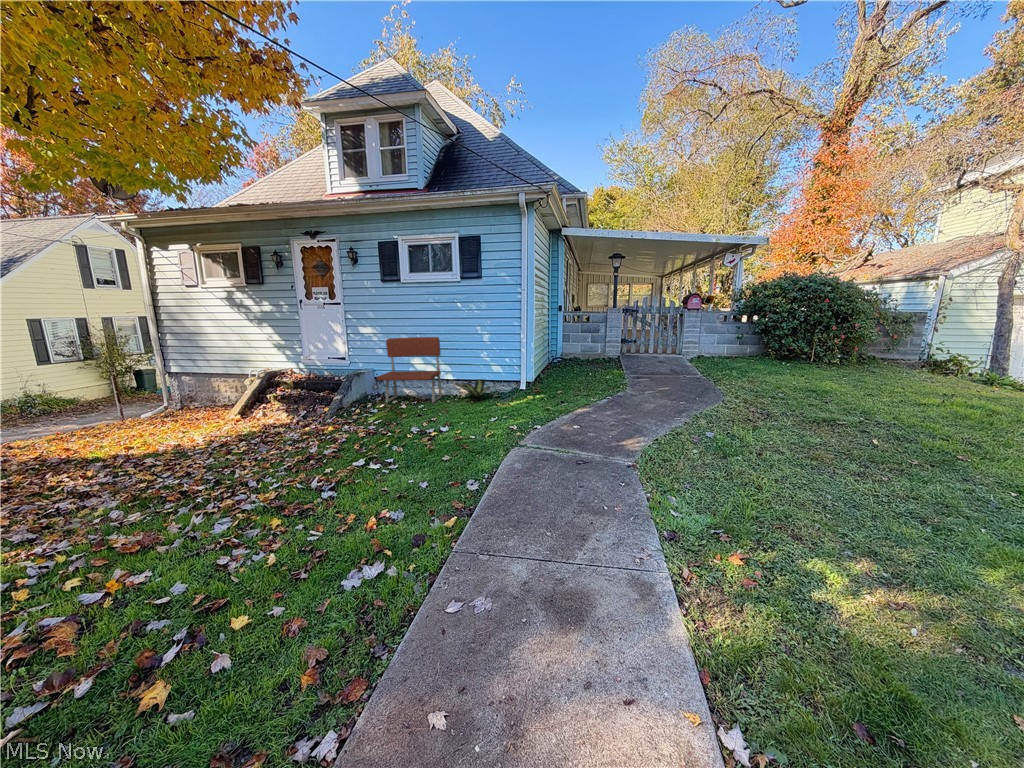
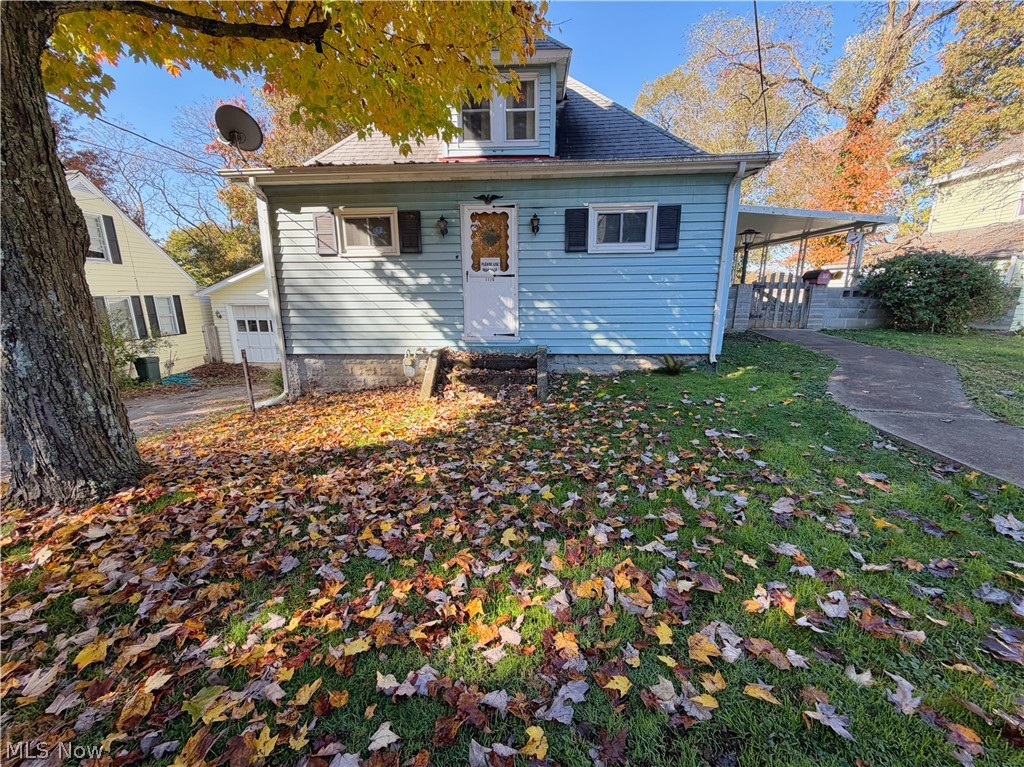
bench: present [377,337,442,403] -> none [573,311,638,380]

